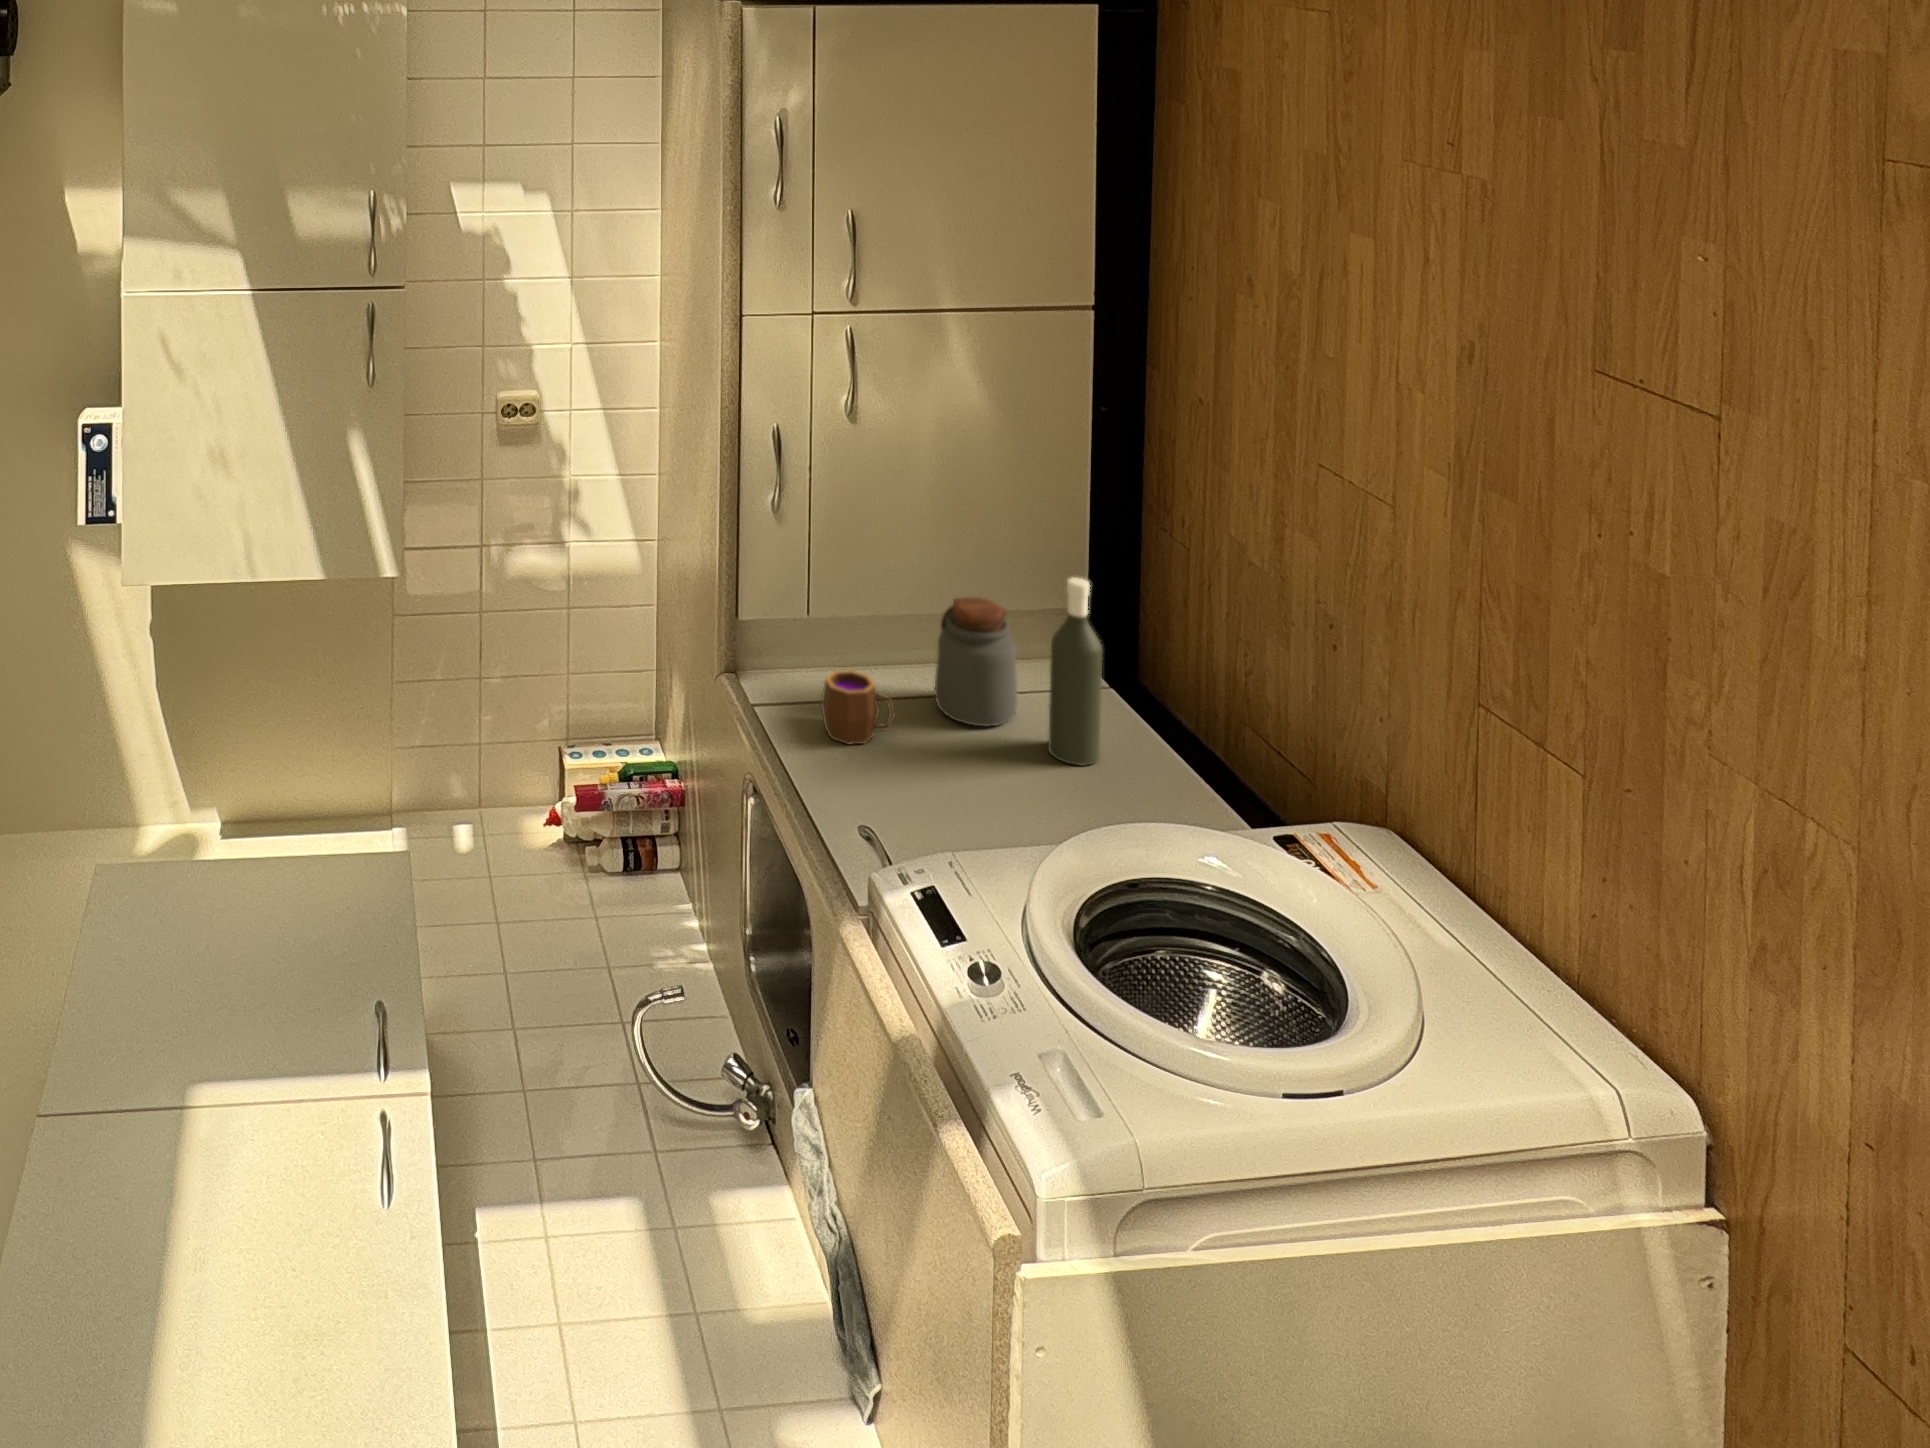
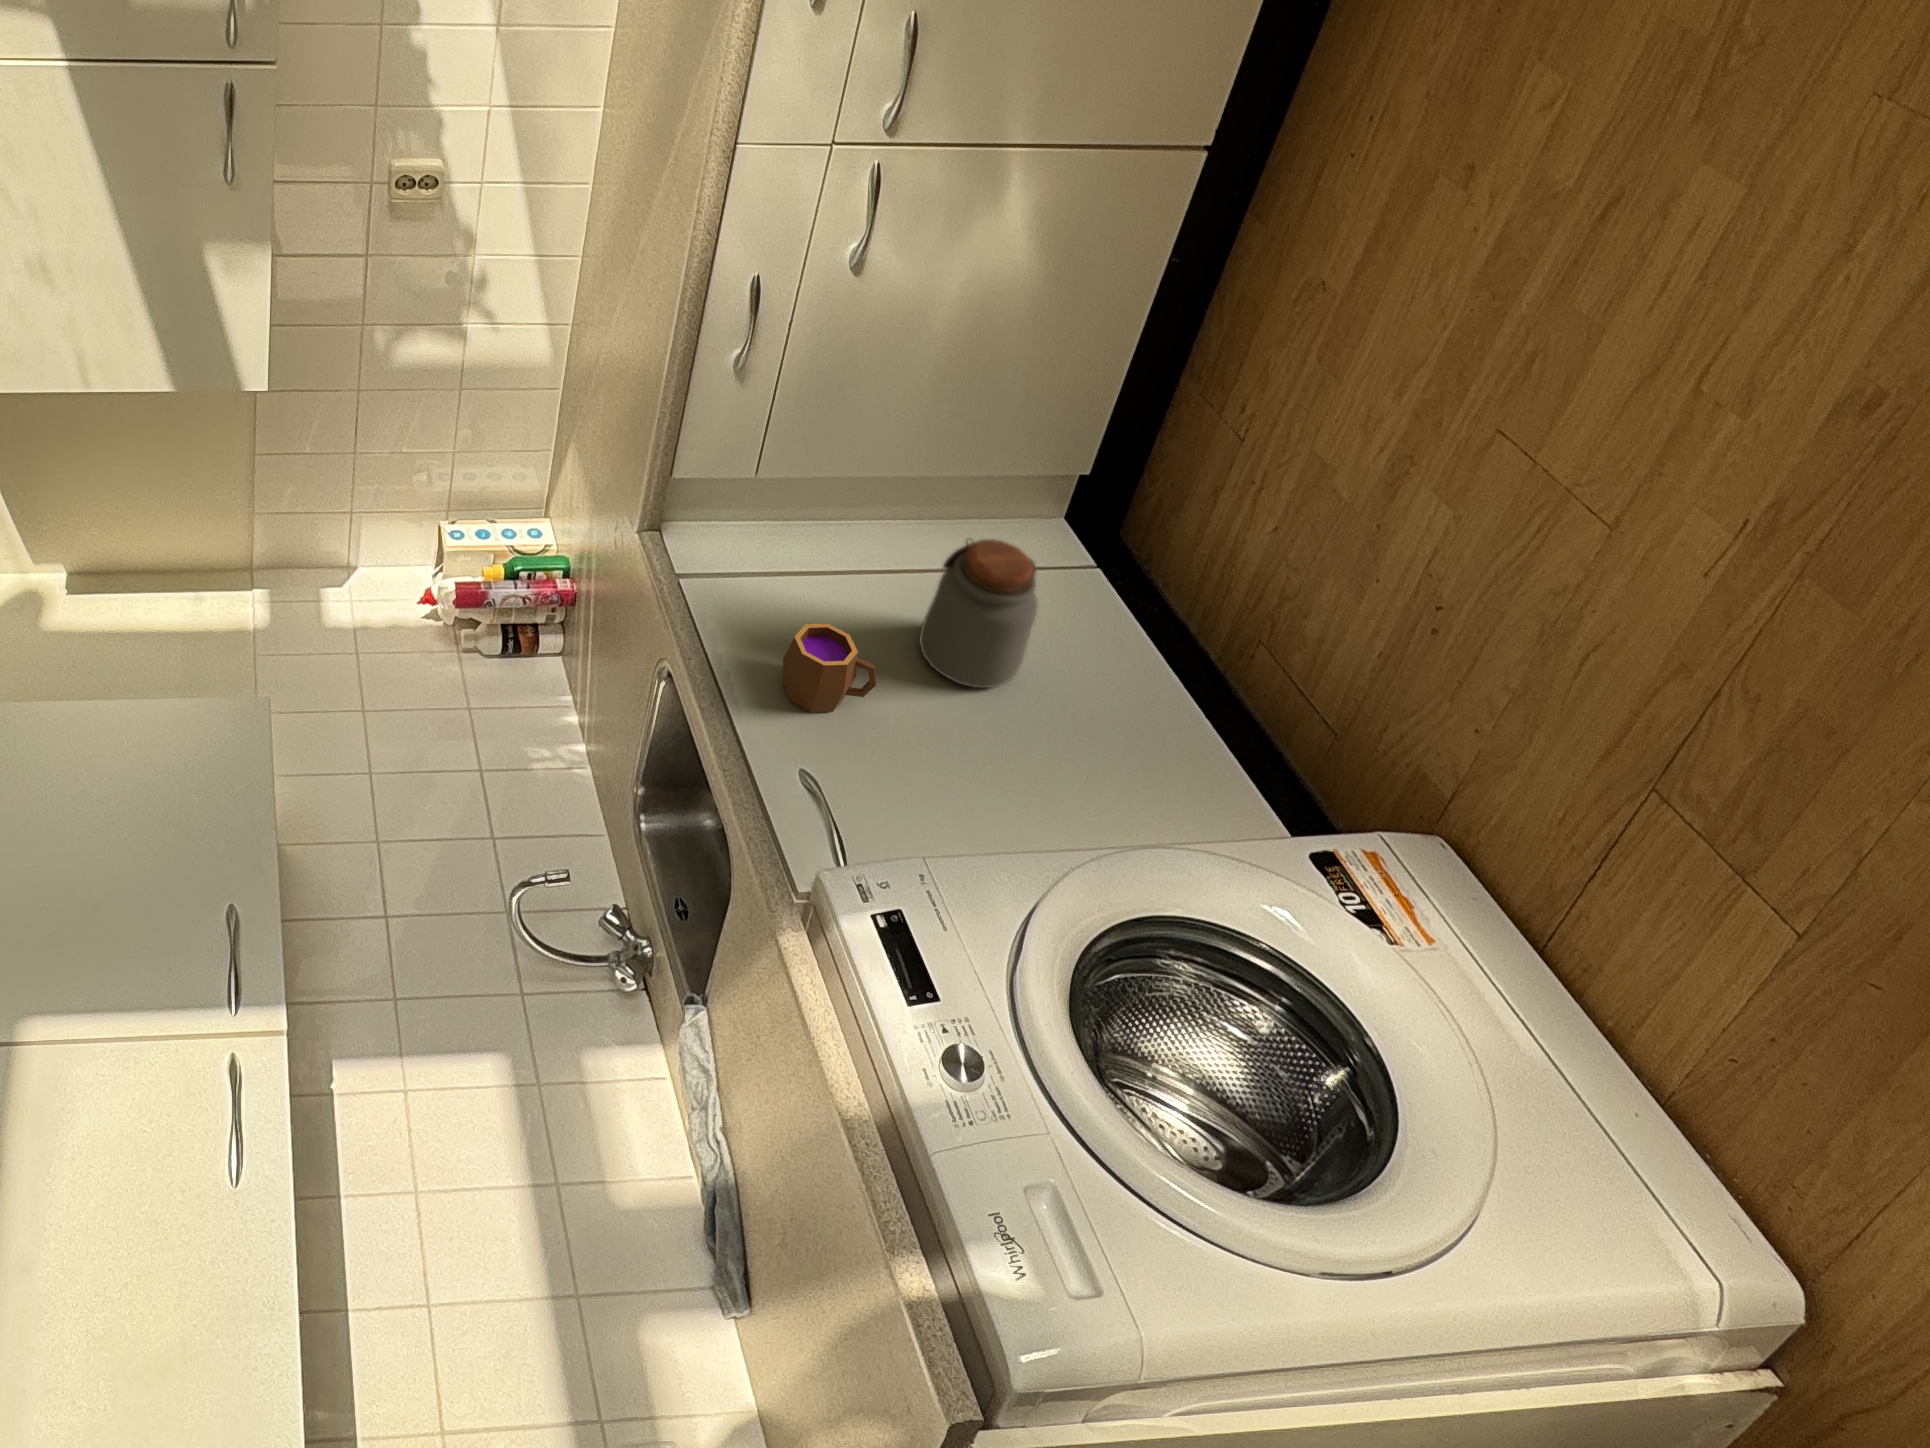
bottle: present [1048,577,1103,766] -> none [1058,566,1172,761]

